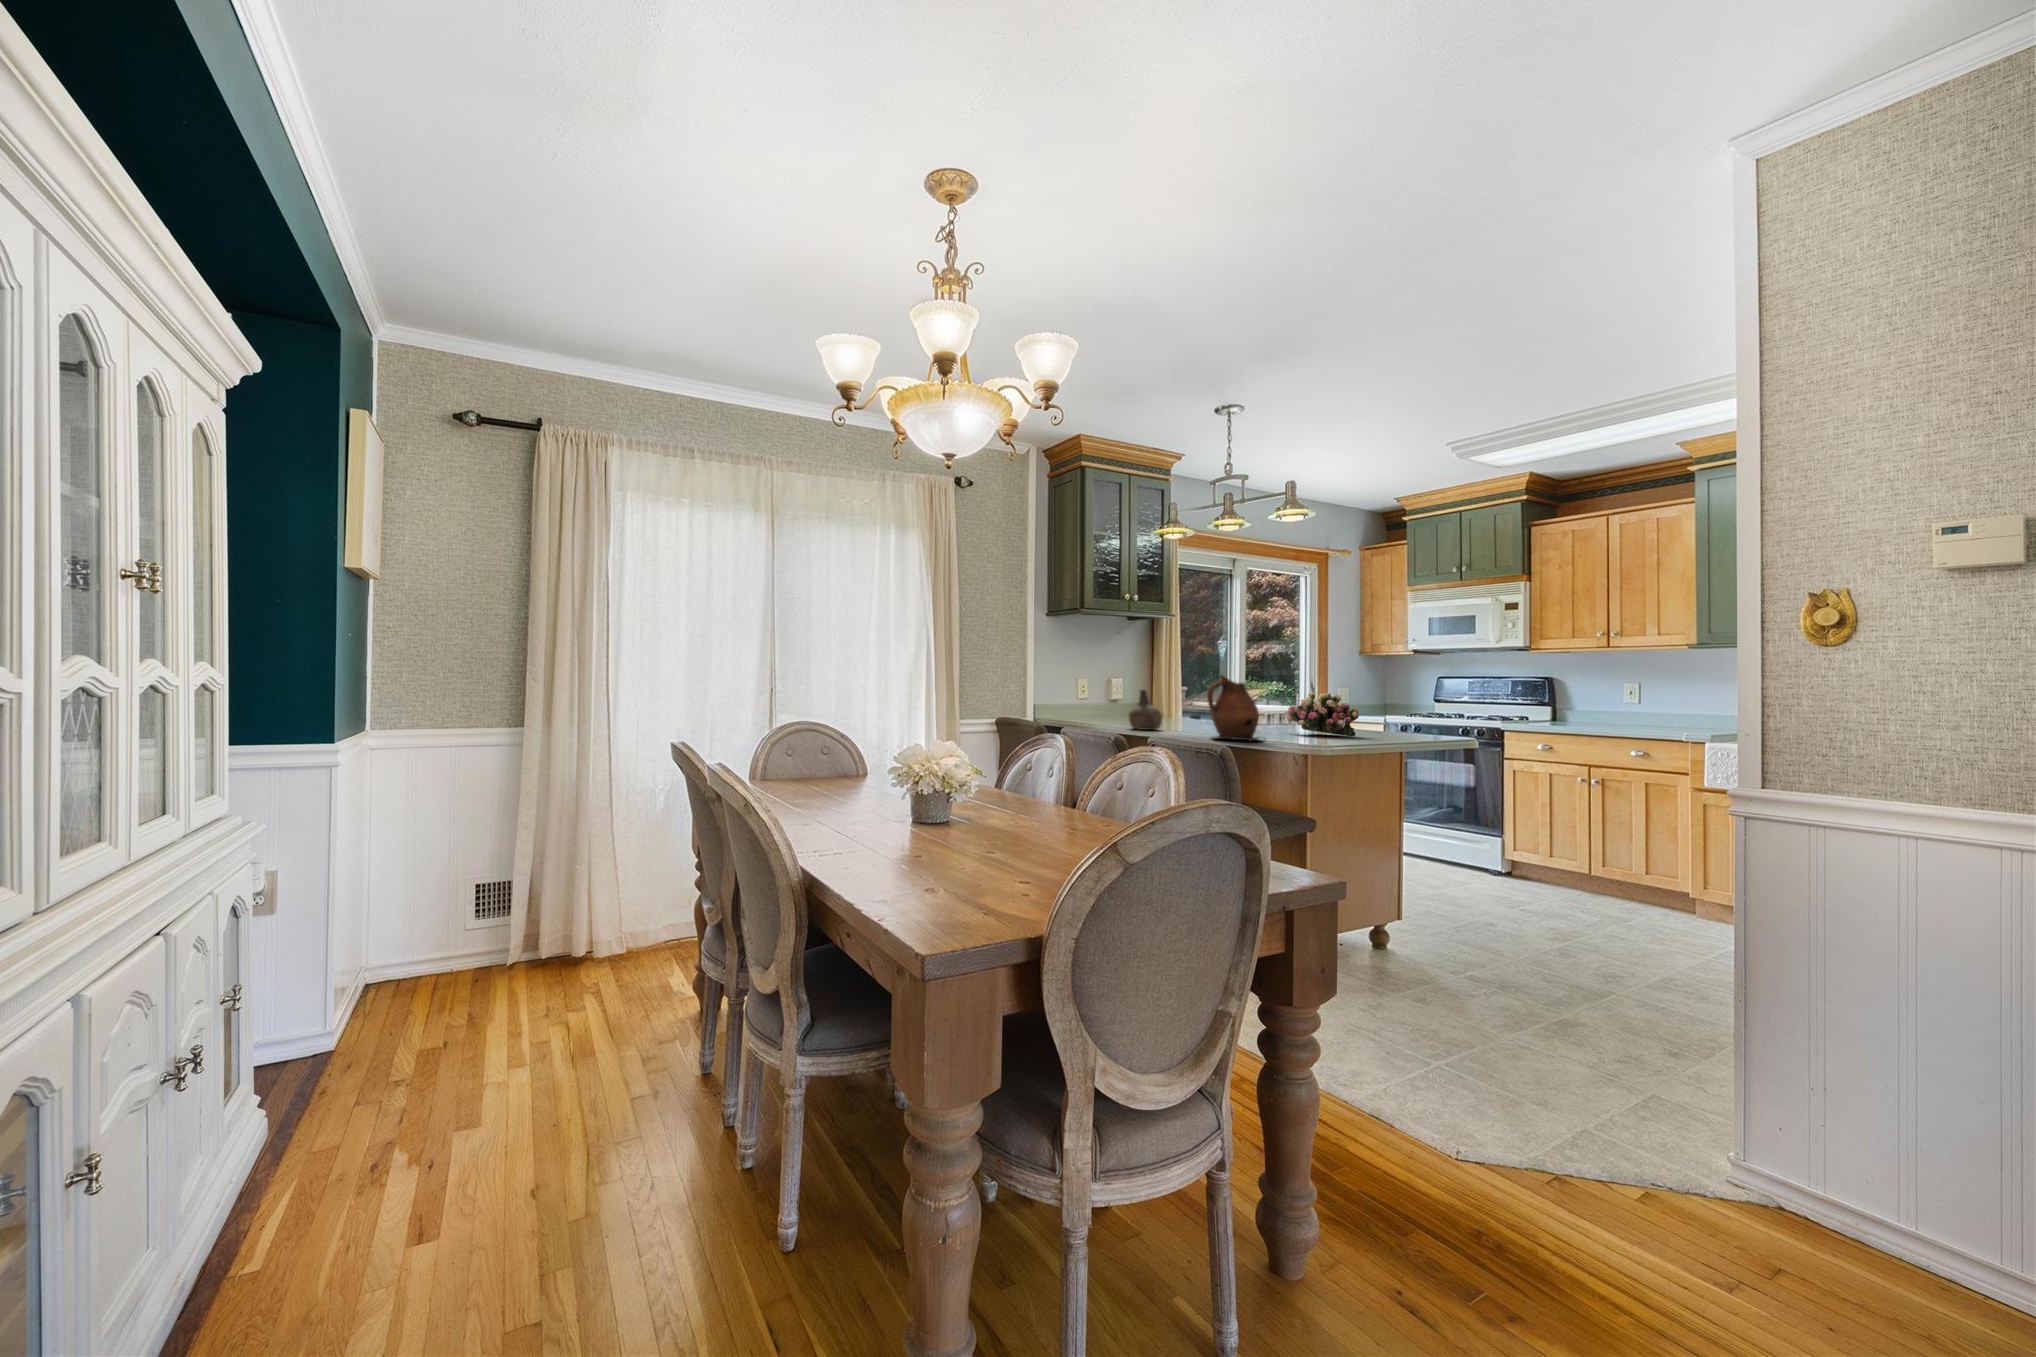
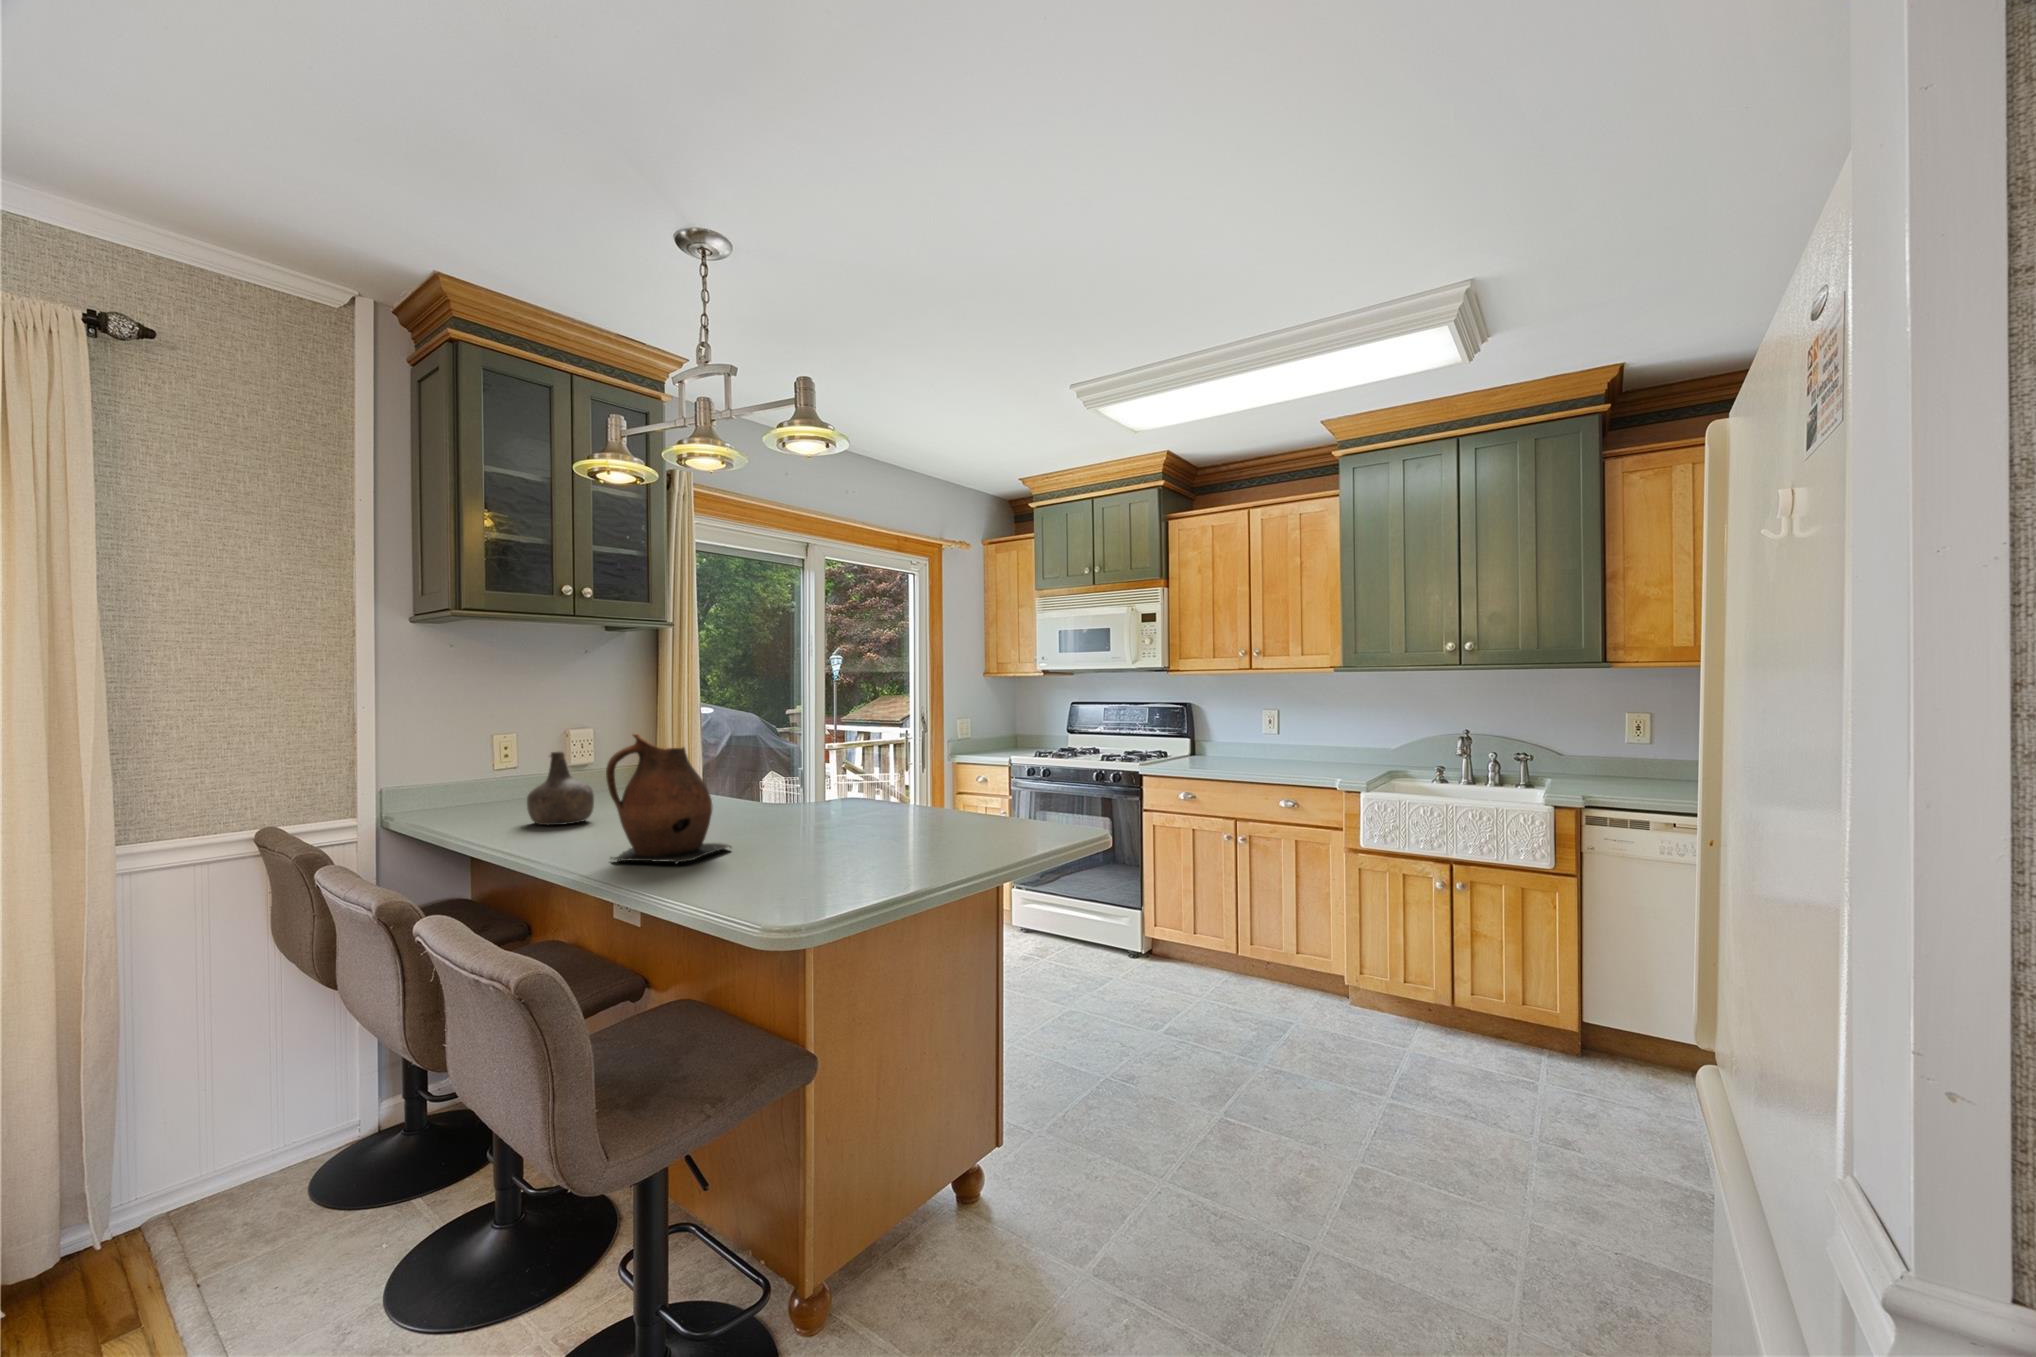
flower arrangement: present [1285,692,1359,736] -> none [819,744,930,814]

